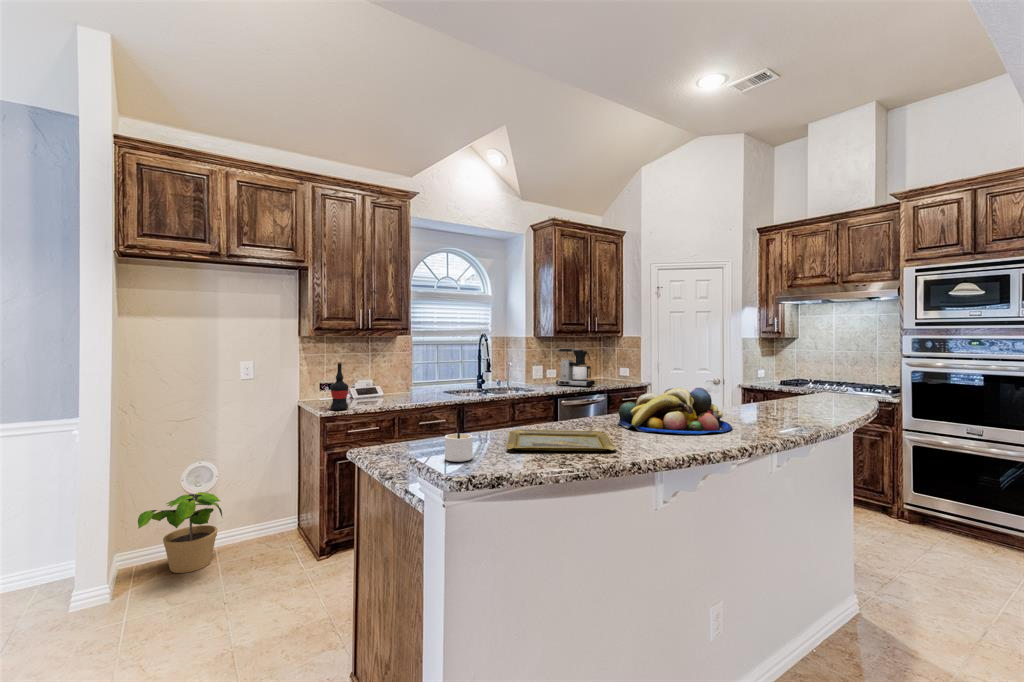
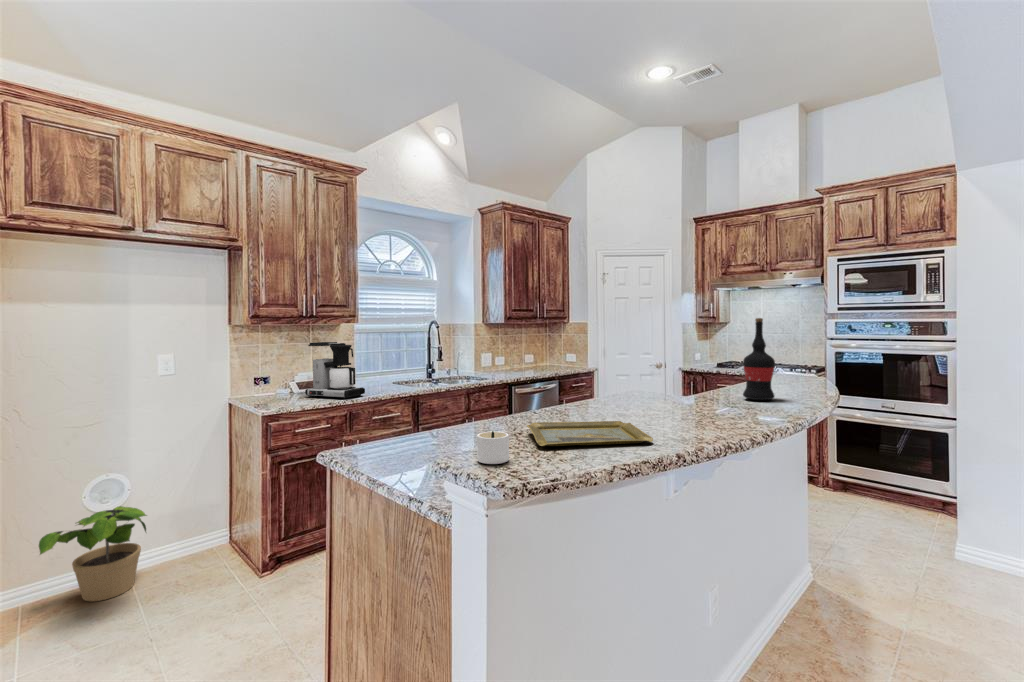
coffee maker: present [556,349,595,387] -> present [305,342,365,399]
wine bottle: present [331,362,348,410] -> present [743,318,775,400]
fruit bowl: present [618,388,732,434] -> none [622,372,739,420]

